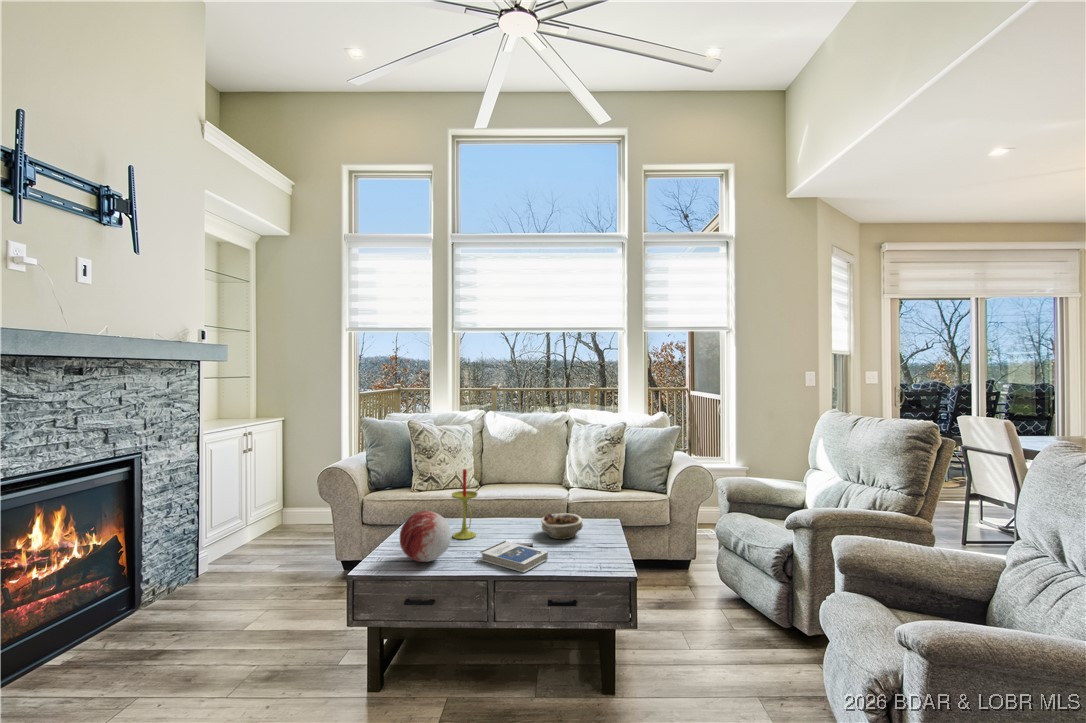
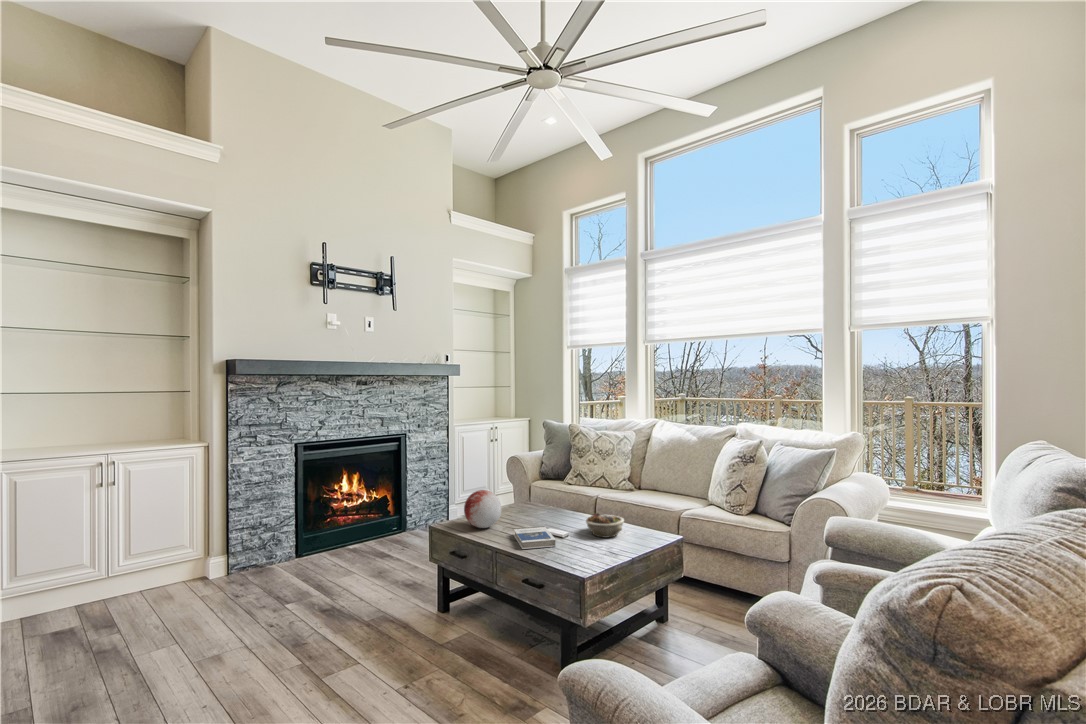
candle: present [451,469,478,540] -> none [525,463,547,521]

